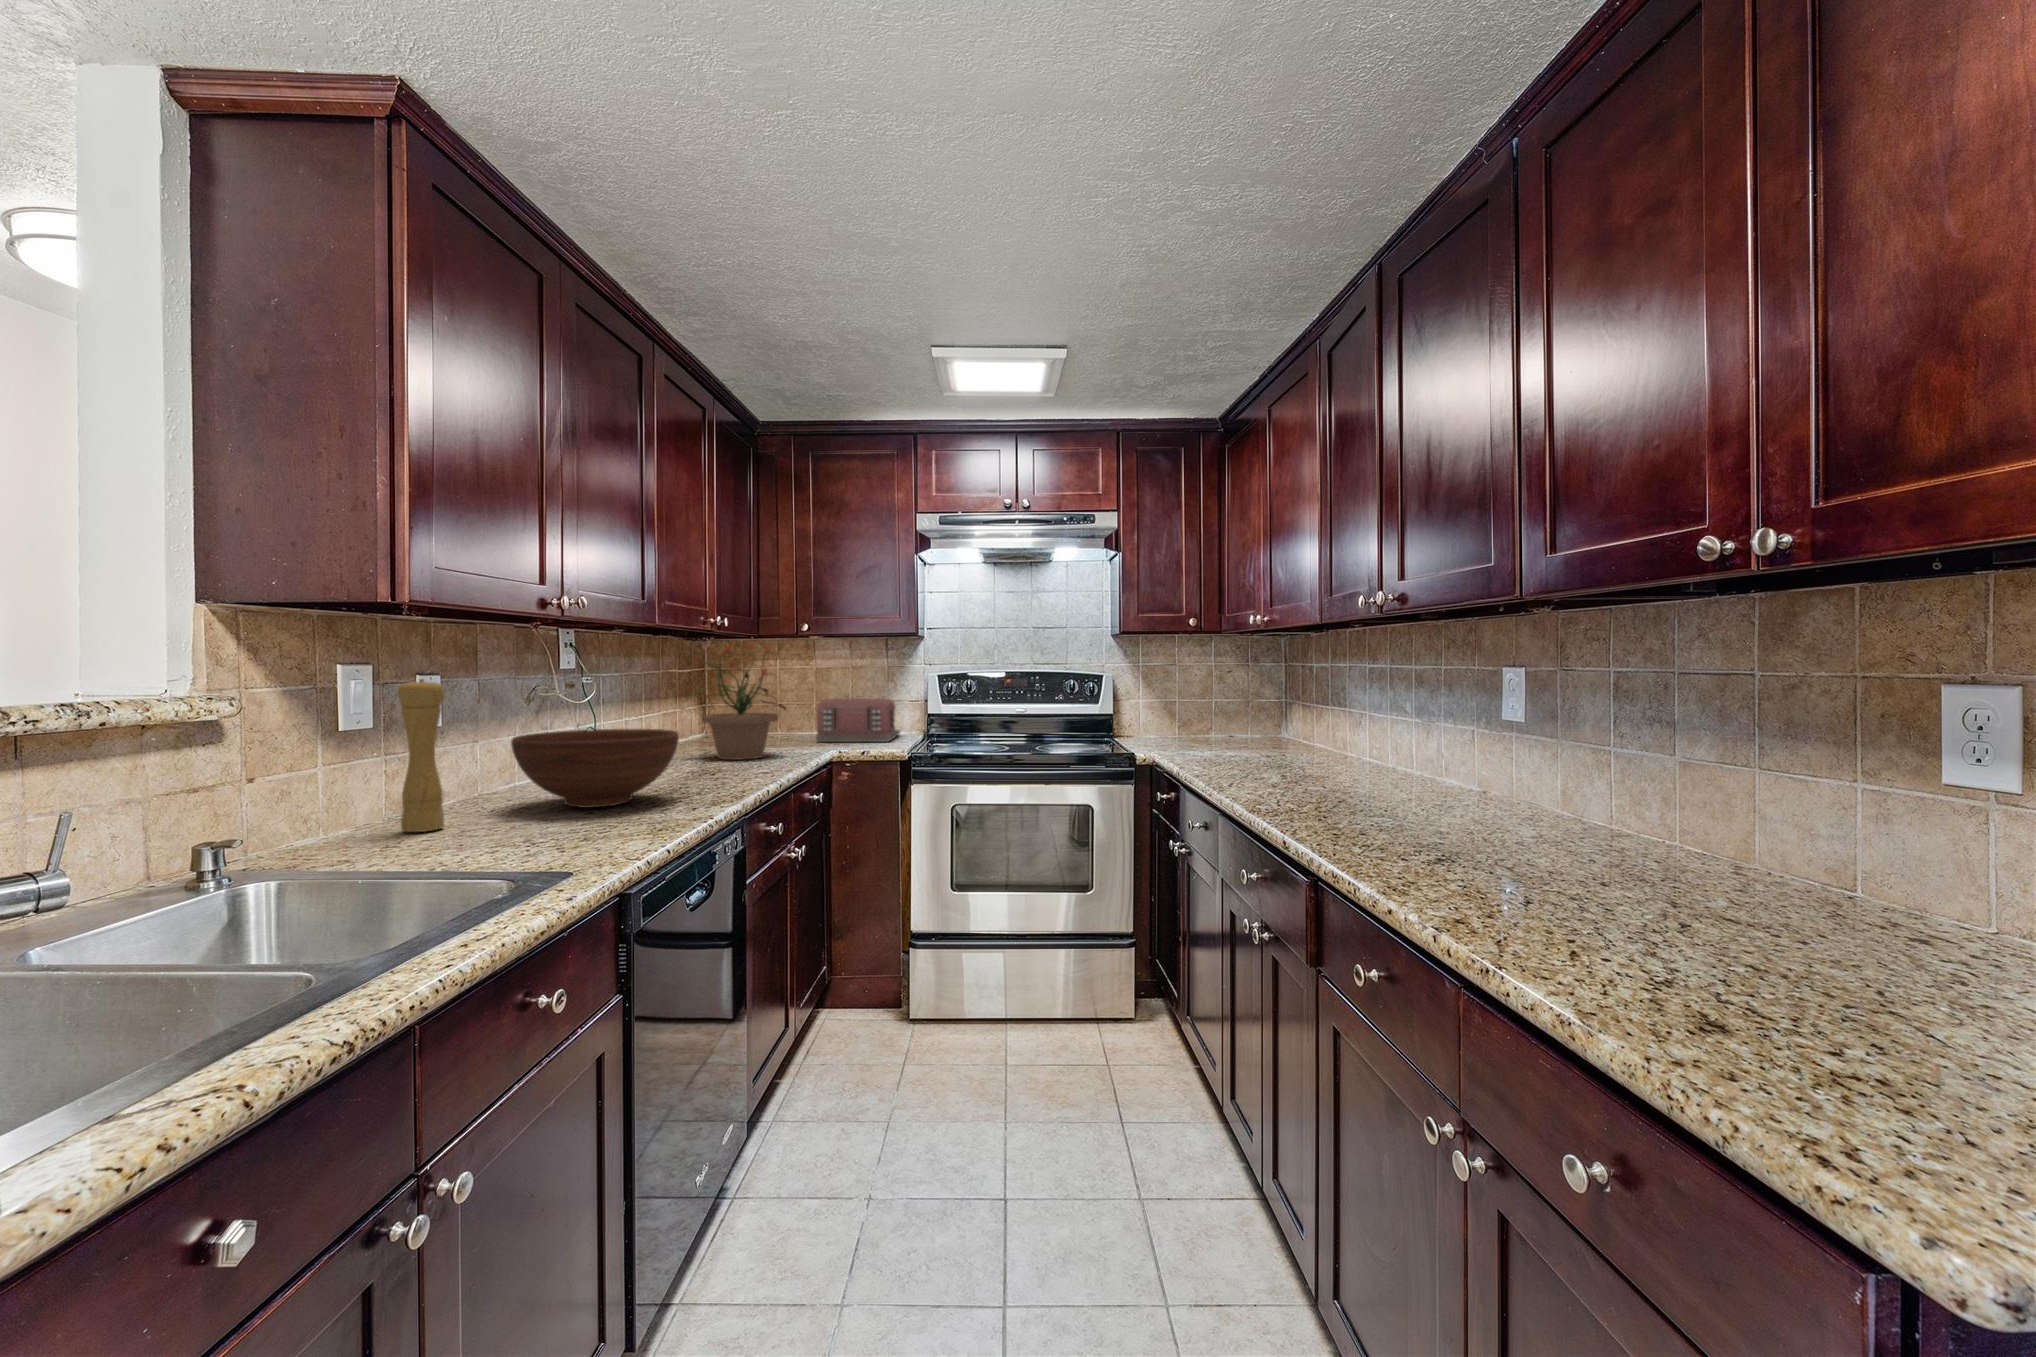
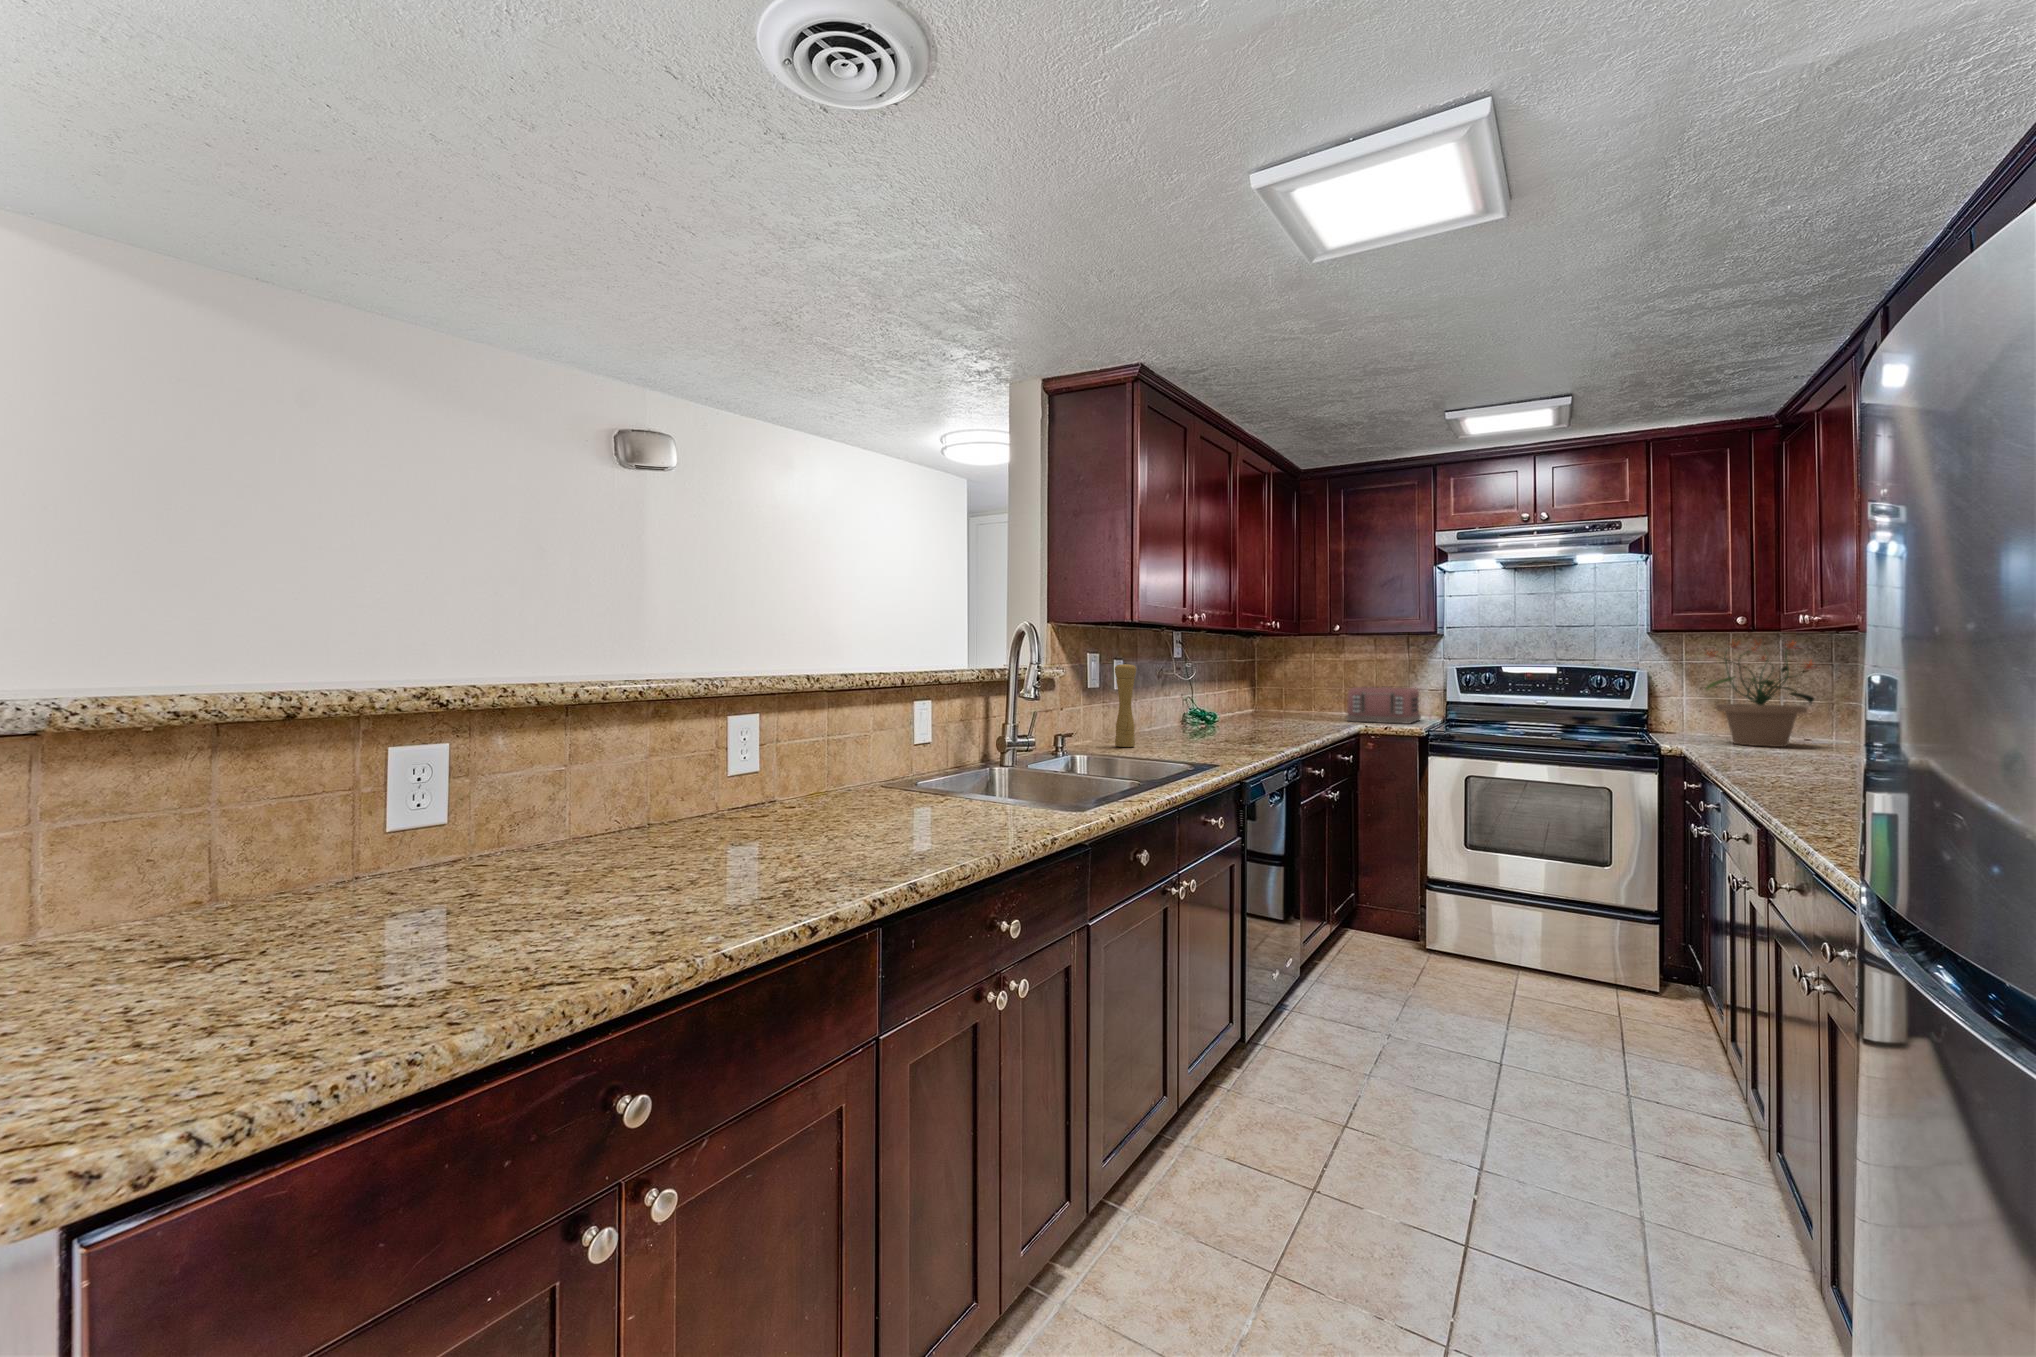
potted plant: present [691,645,786,760] -> present [1706,641,1814,747]
fruit bowl: present [511,729,679,808] -> none [1163,698,1259,744]

